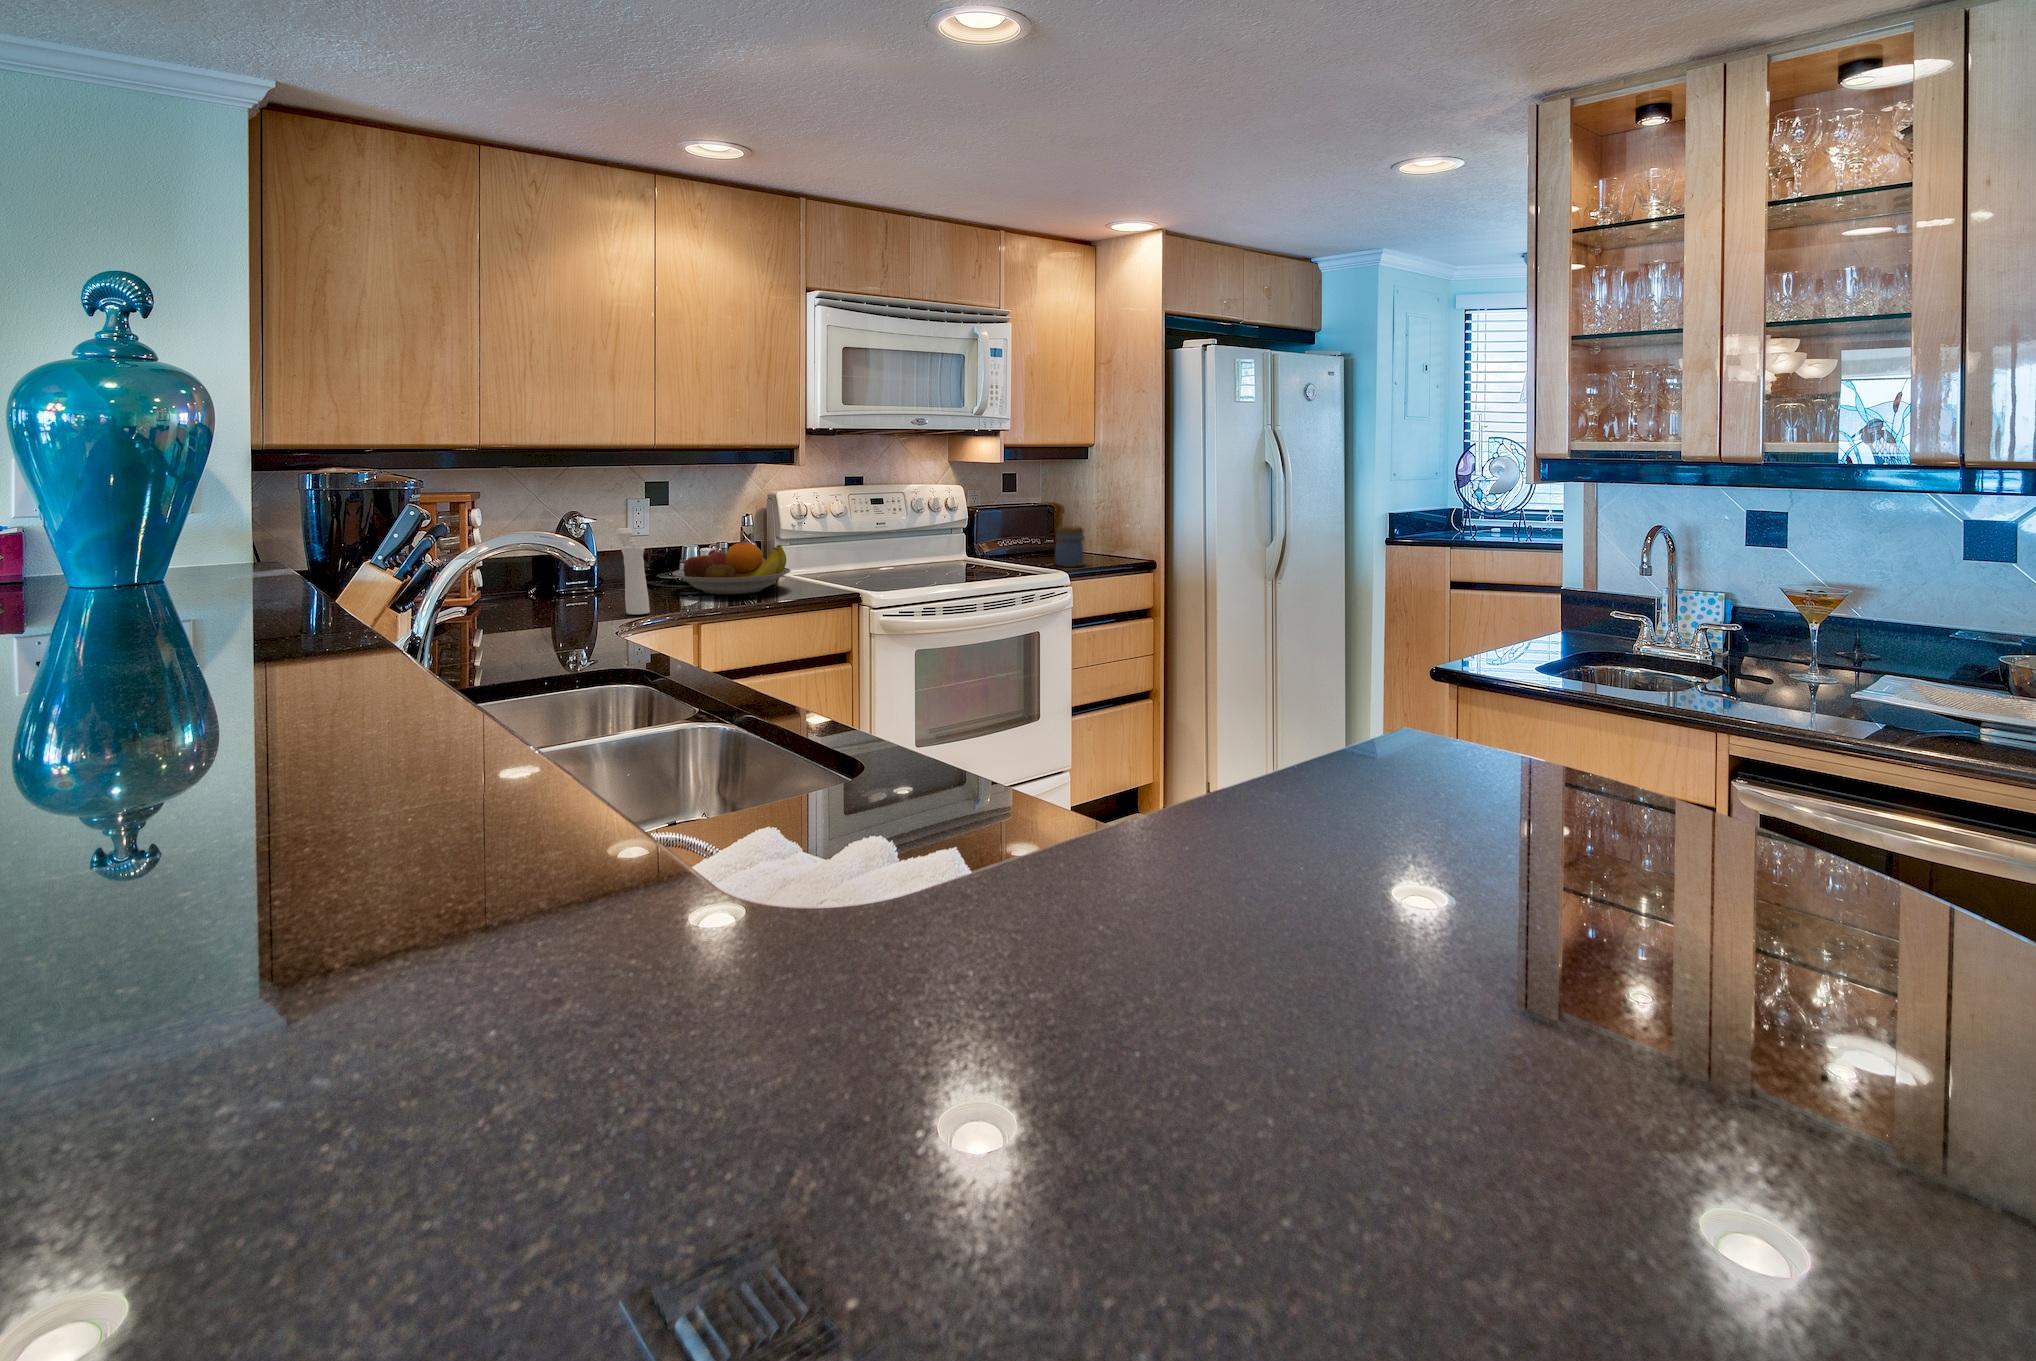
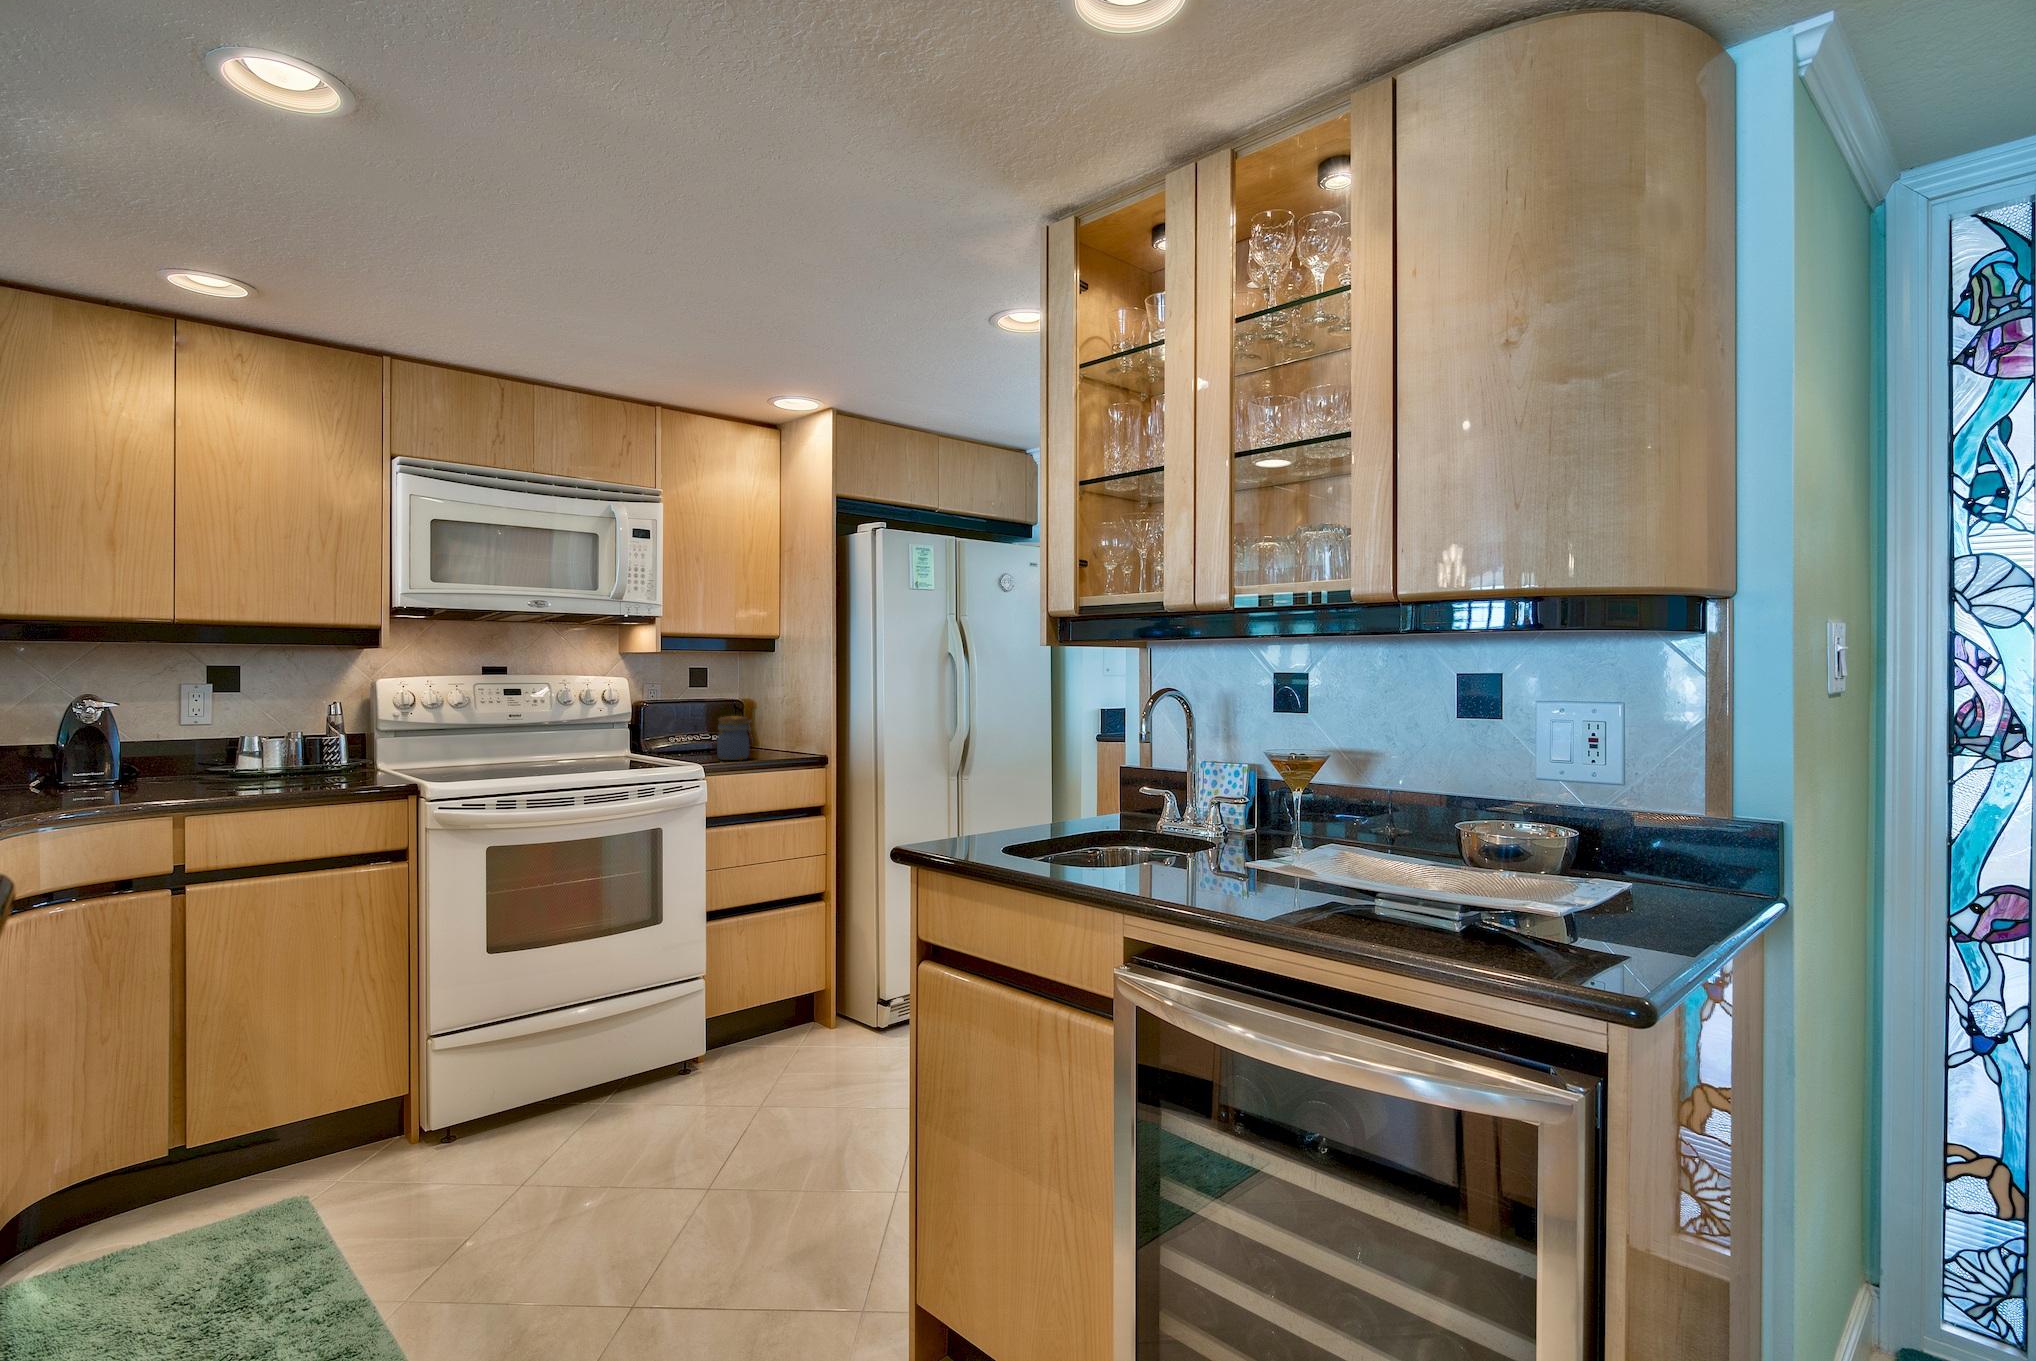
pepper mill: present [615,528,650,614] -> none [69,711,109,809]
fruit bowl: present [672,543,790,594] -> none [186,730,346,788]

